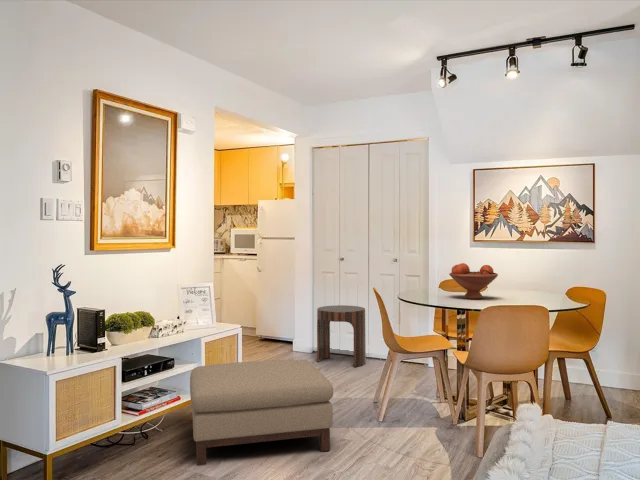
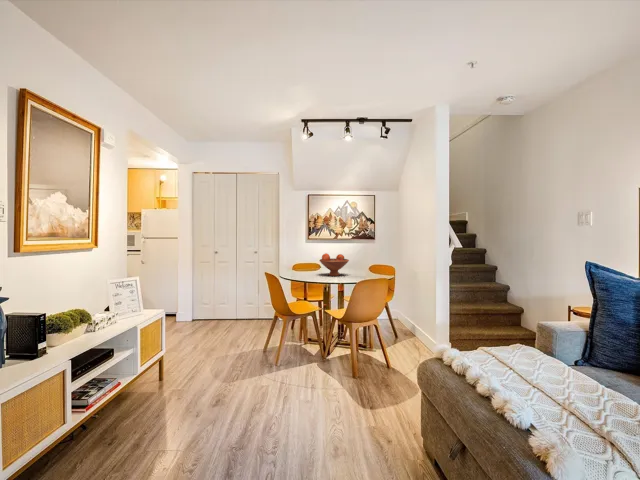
side table: present [317,305,366,367] -> none [204,284,240,327]
ottoman: present [190,360,333,465] -> none [129,330,265,443]

